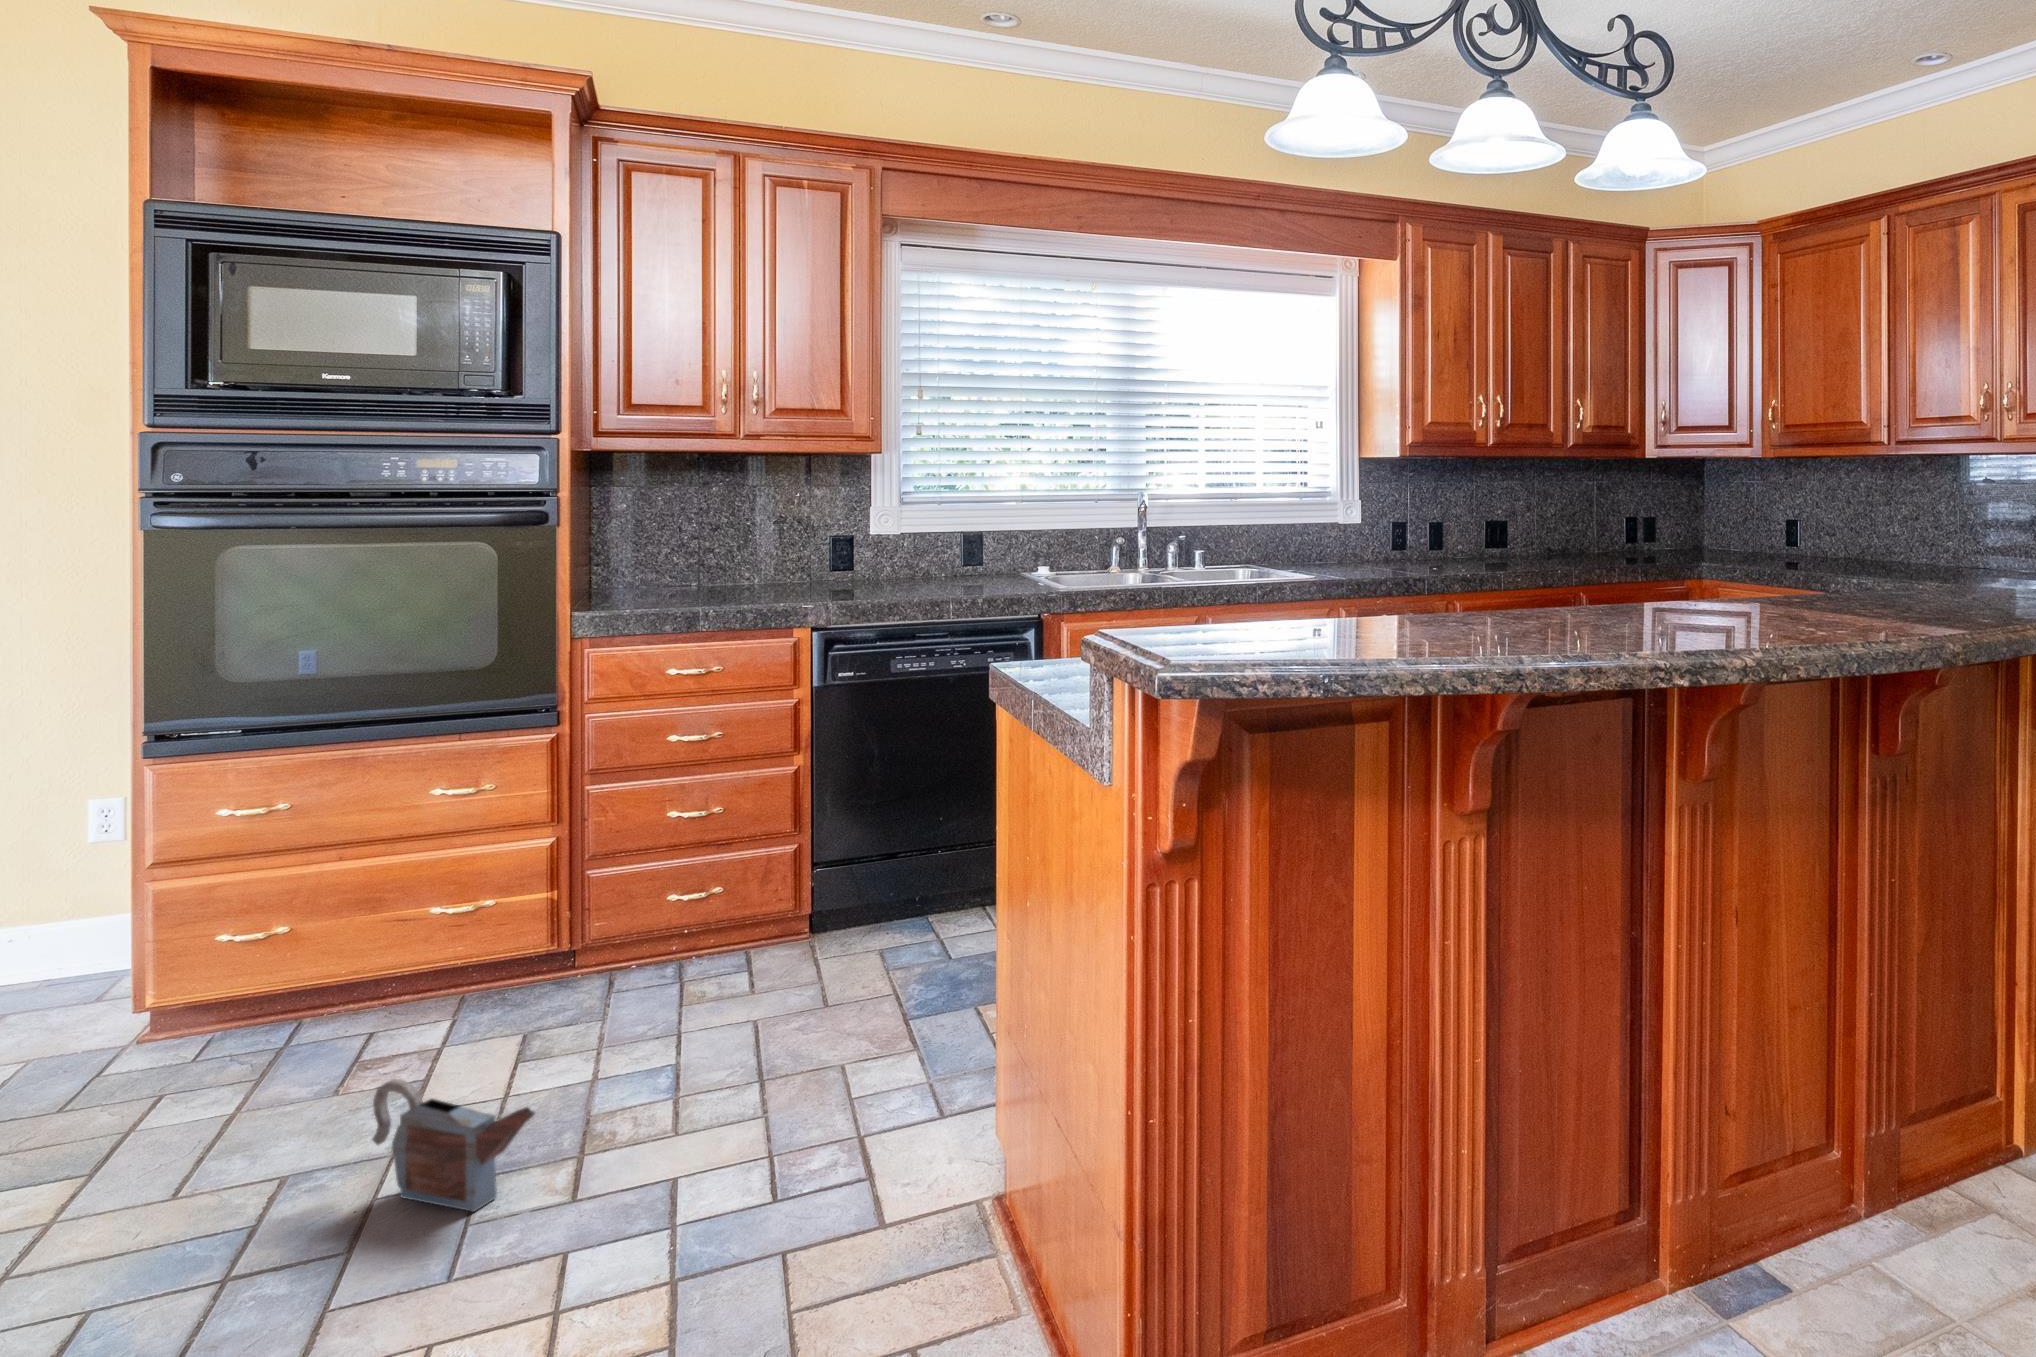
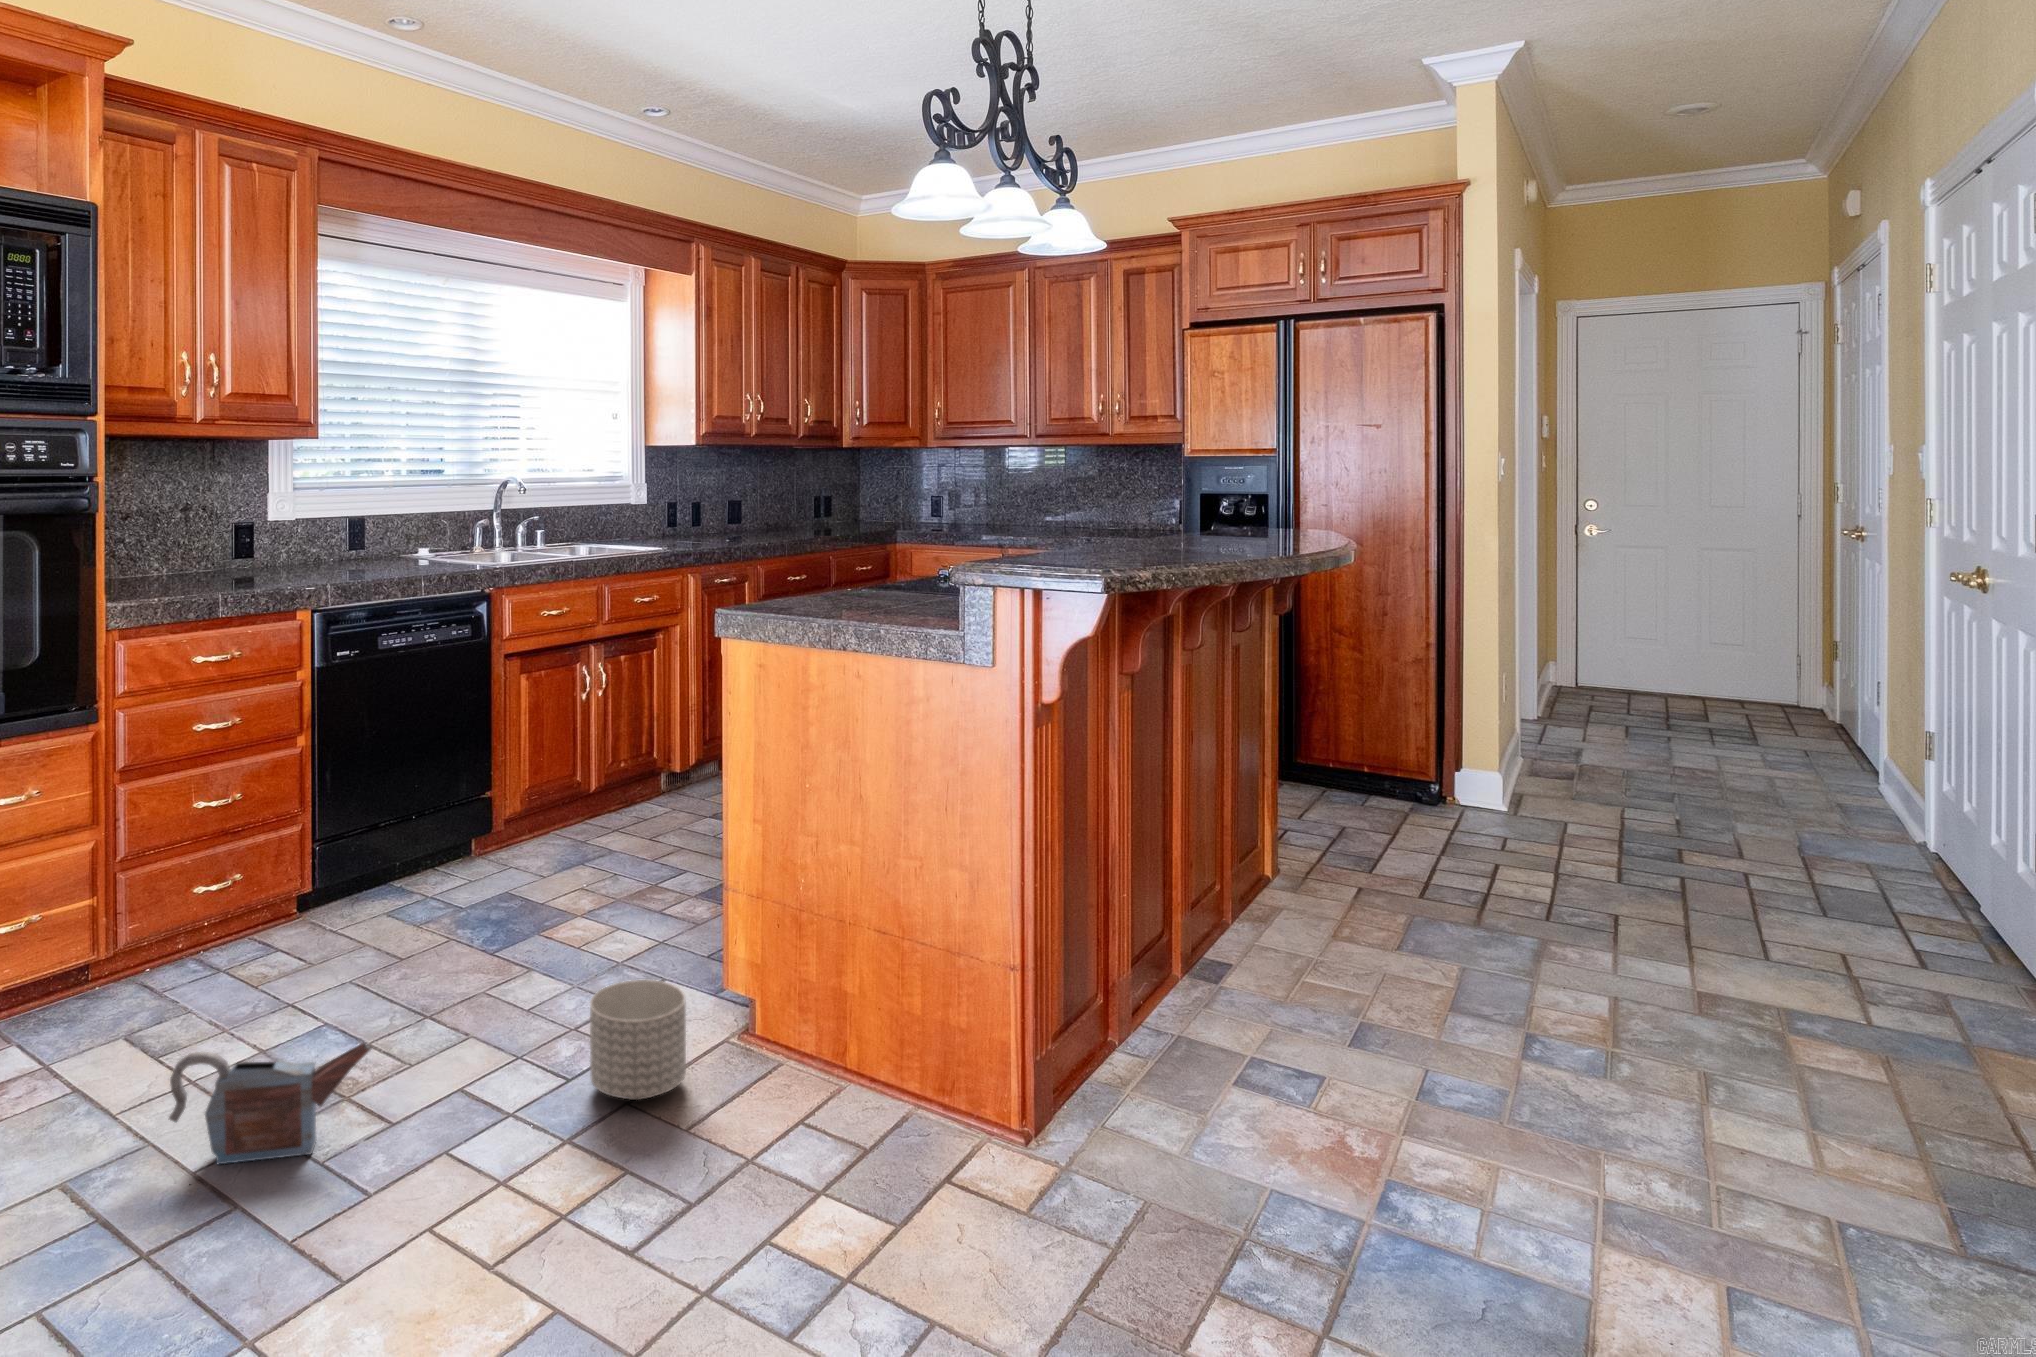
planter: none [755,1099,874,1247] -> present [590,980,686,1100]

